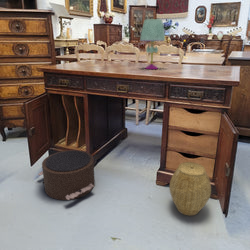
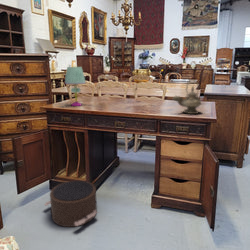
table lamp: present [140,19,165,69] -> present [65,67,85,106]
teapot: none [186,35,223,76] -> present [173,82,201,114]
woven basket: present [169,162,211,216] -> none [165,186,199,233]

